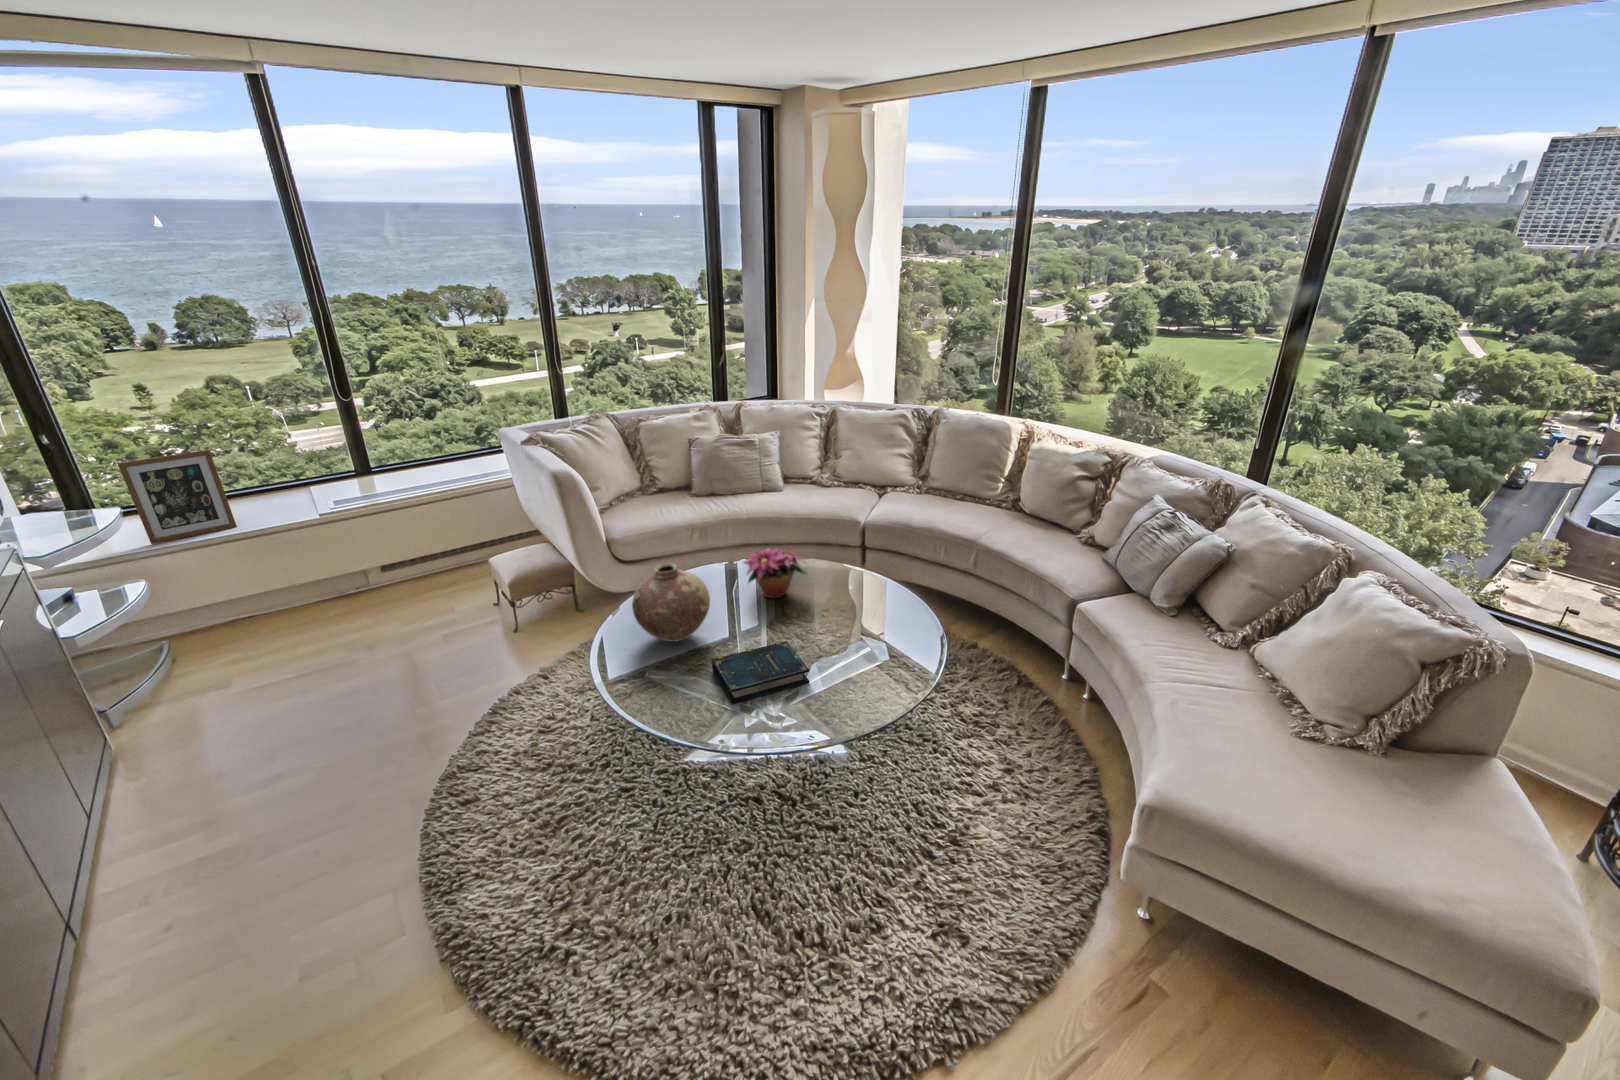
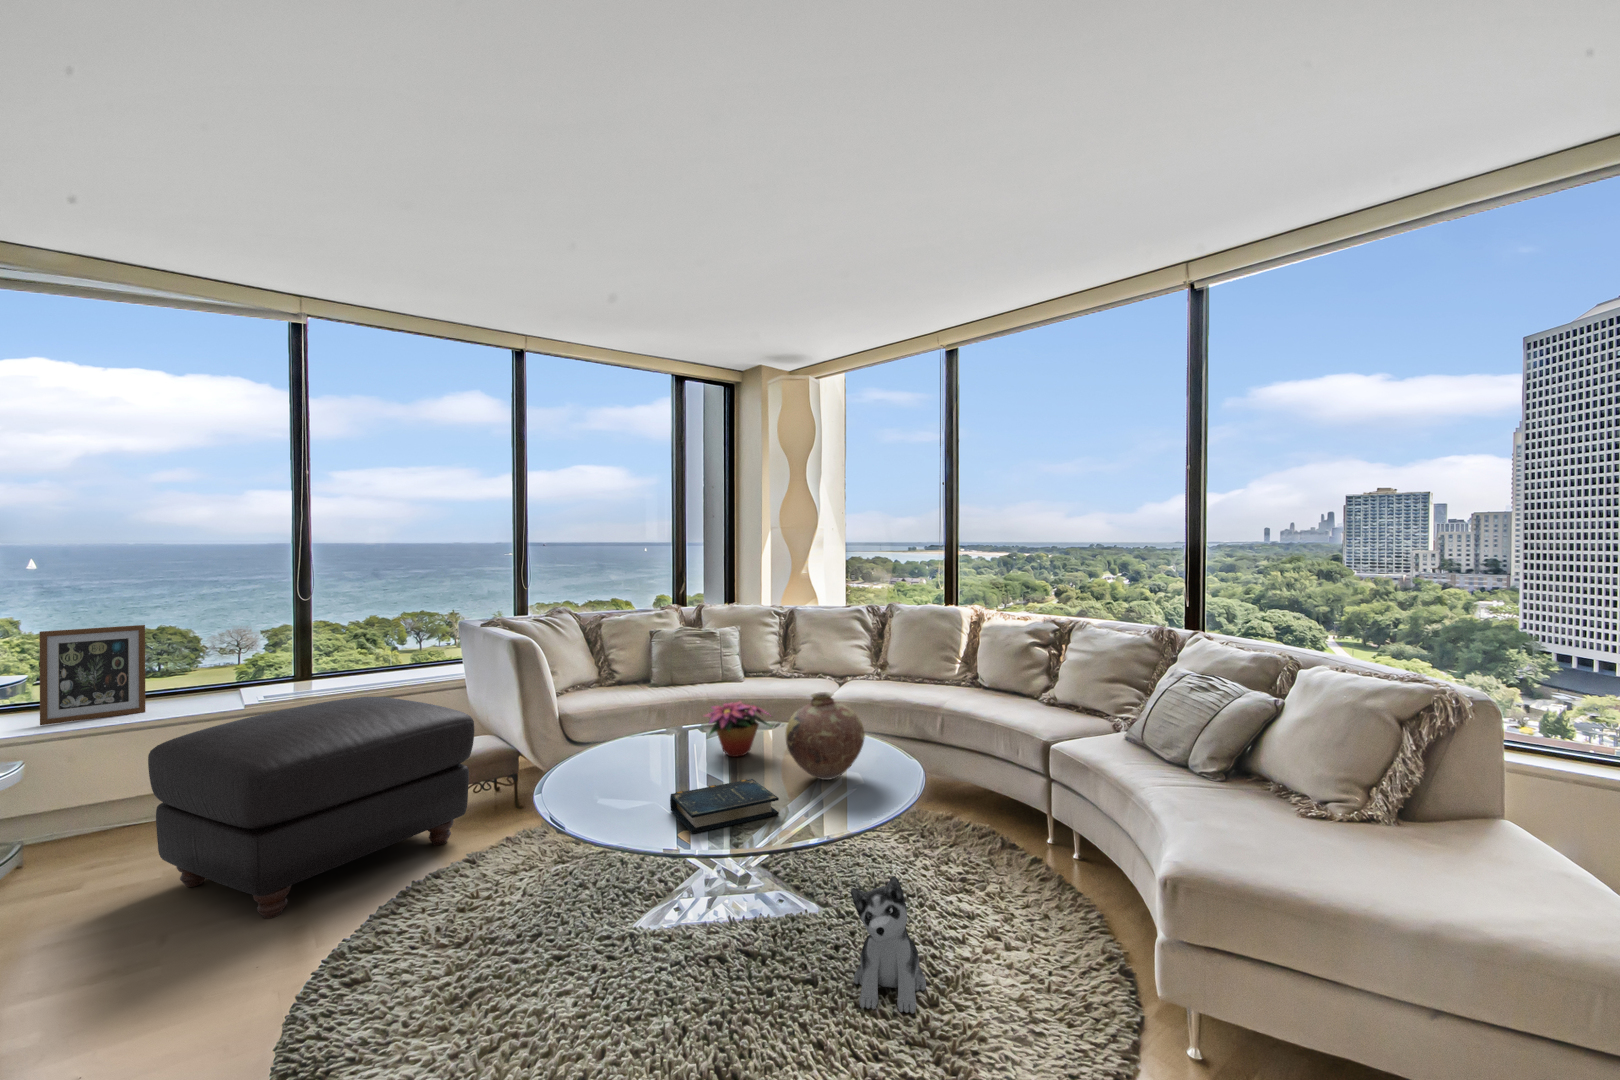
ottoman: none [252,524,536,730] -> present [148,697,474,918]
vase: present [632,563,710,642] -> present [786,692,865,780]
plush toy: none [868,767,928,865] -> present [851,876,926,1014]

